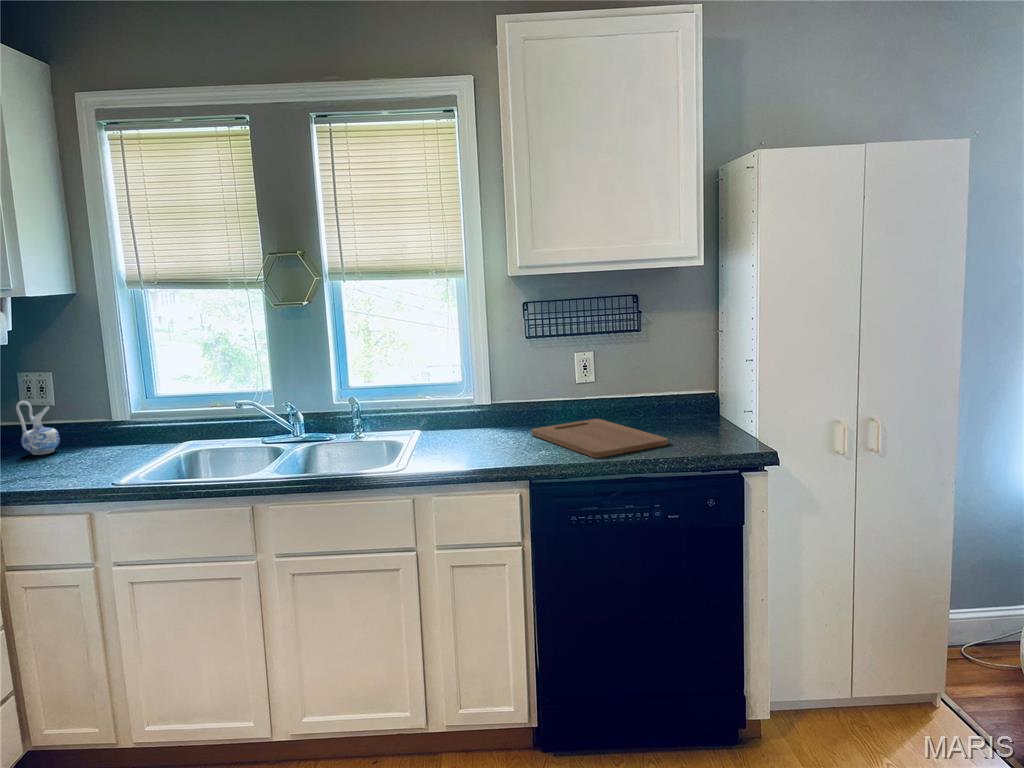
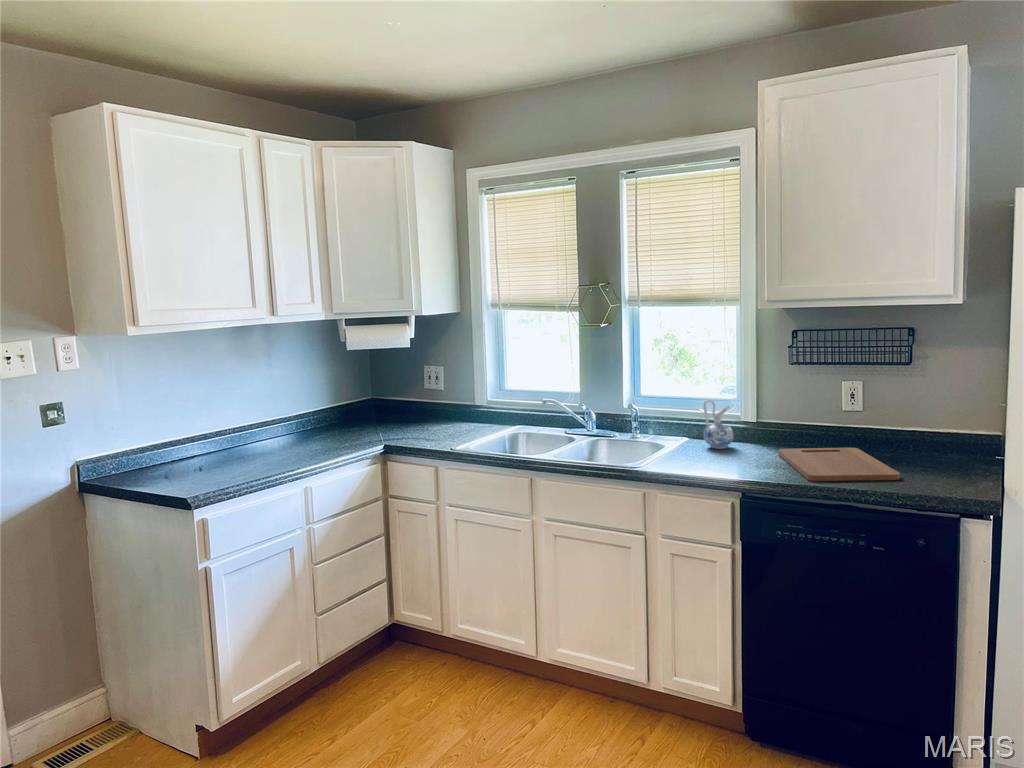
ceramic pitcher: present [16,401,60,455] -> present [703,399,734,449]

